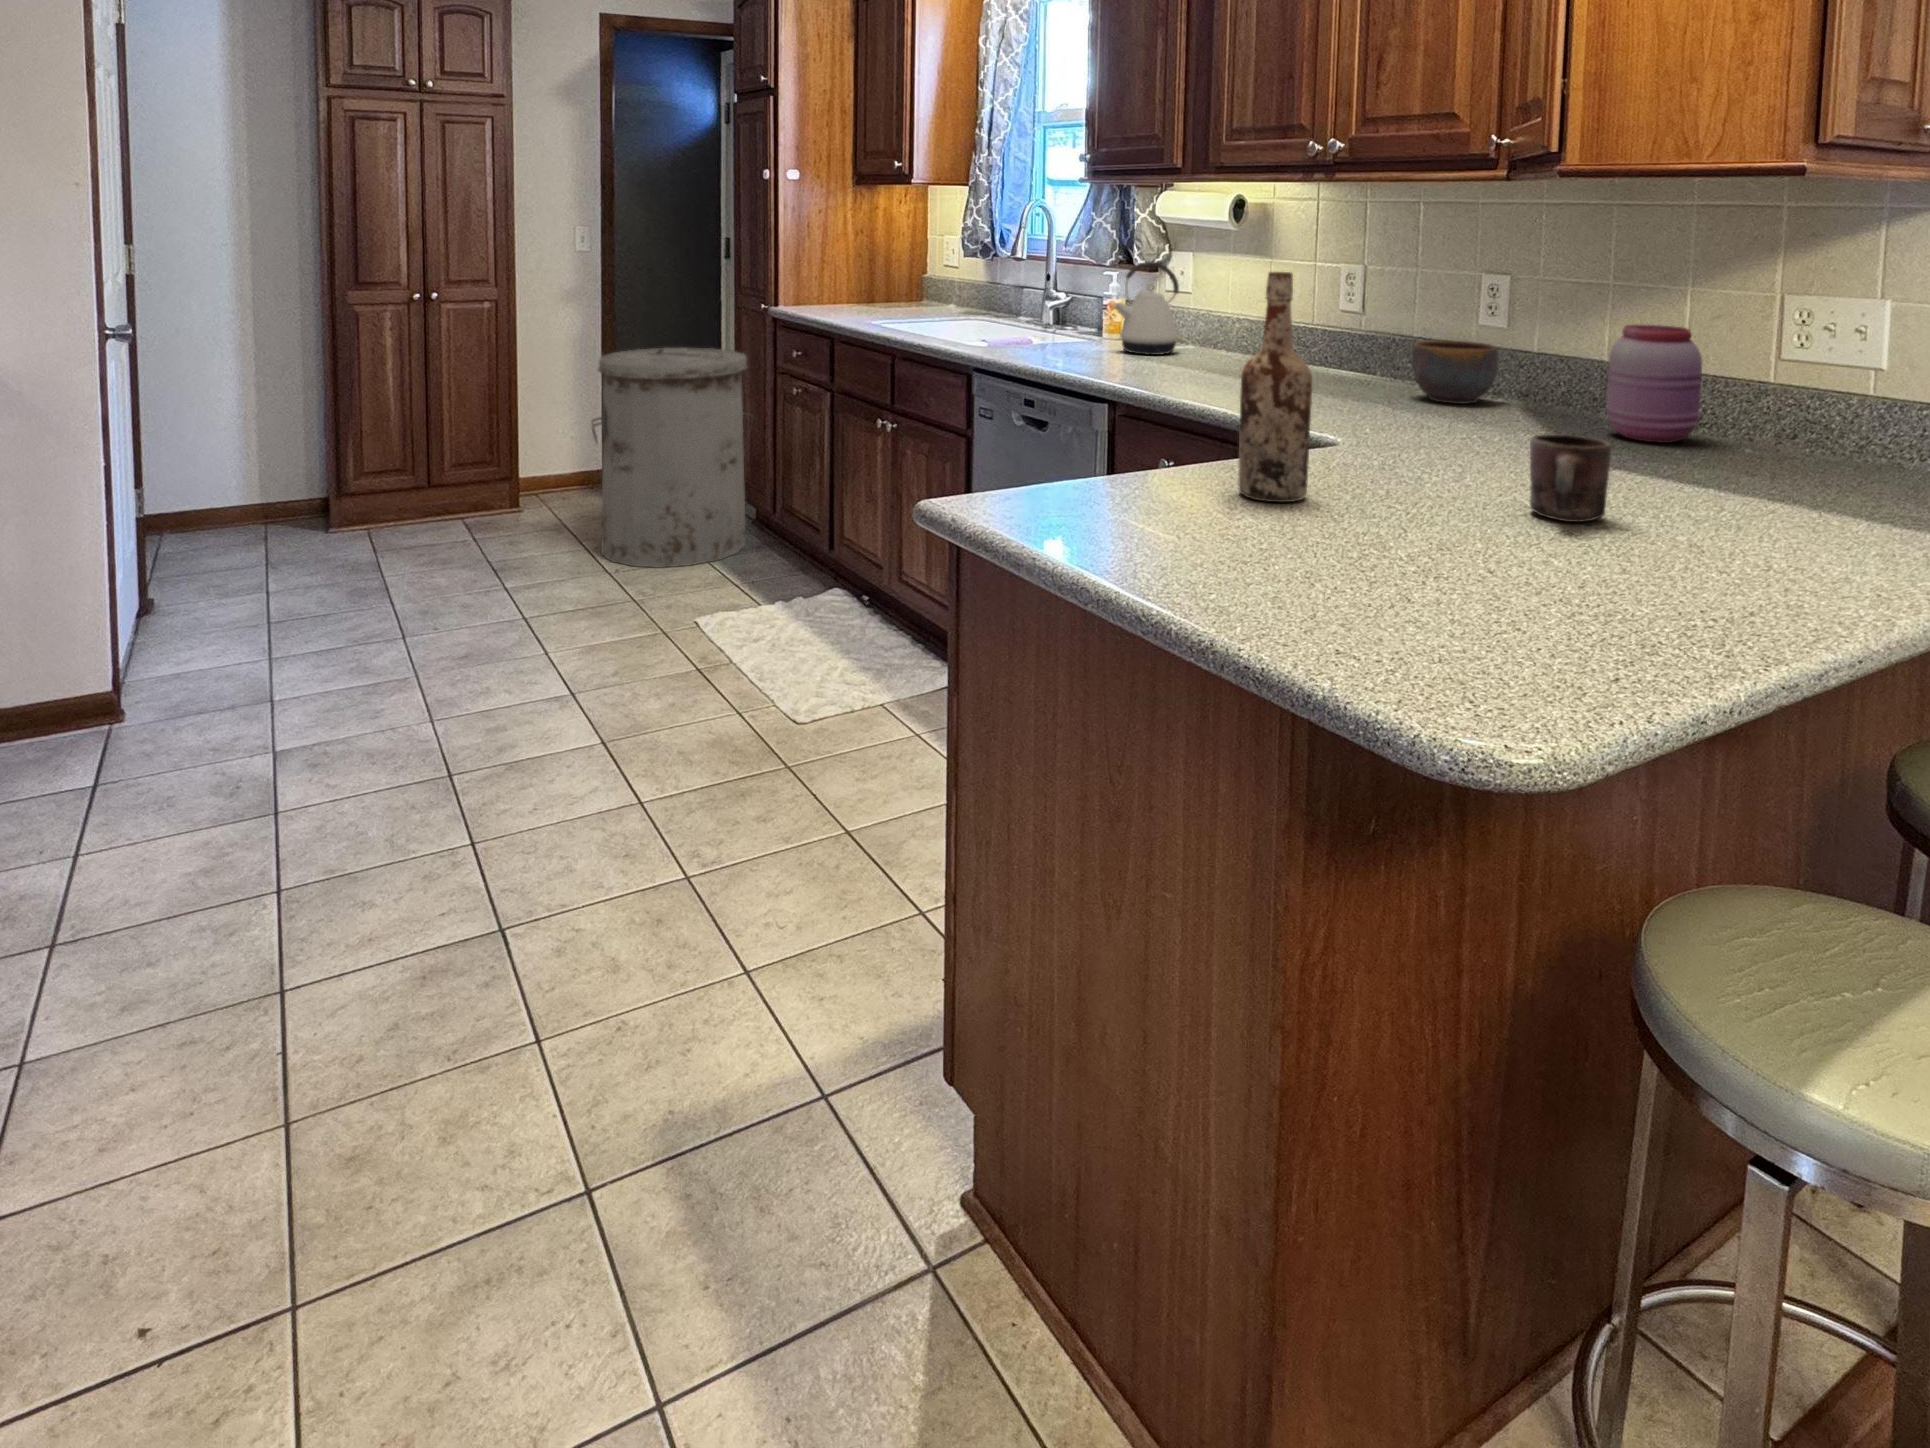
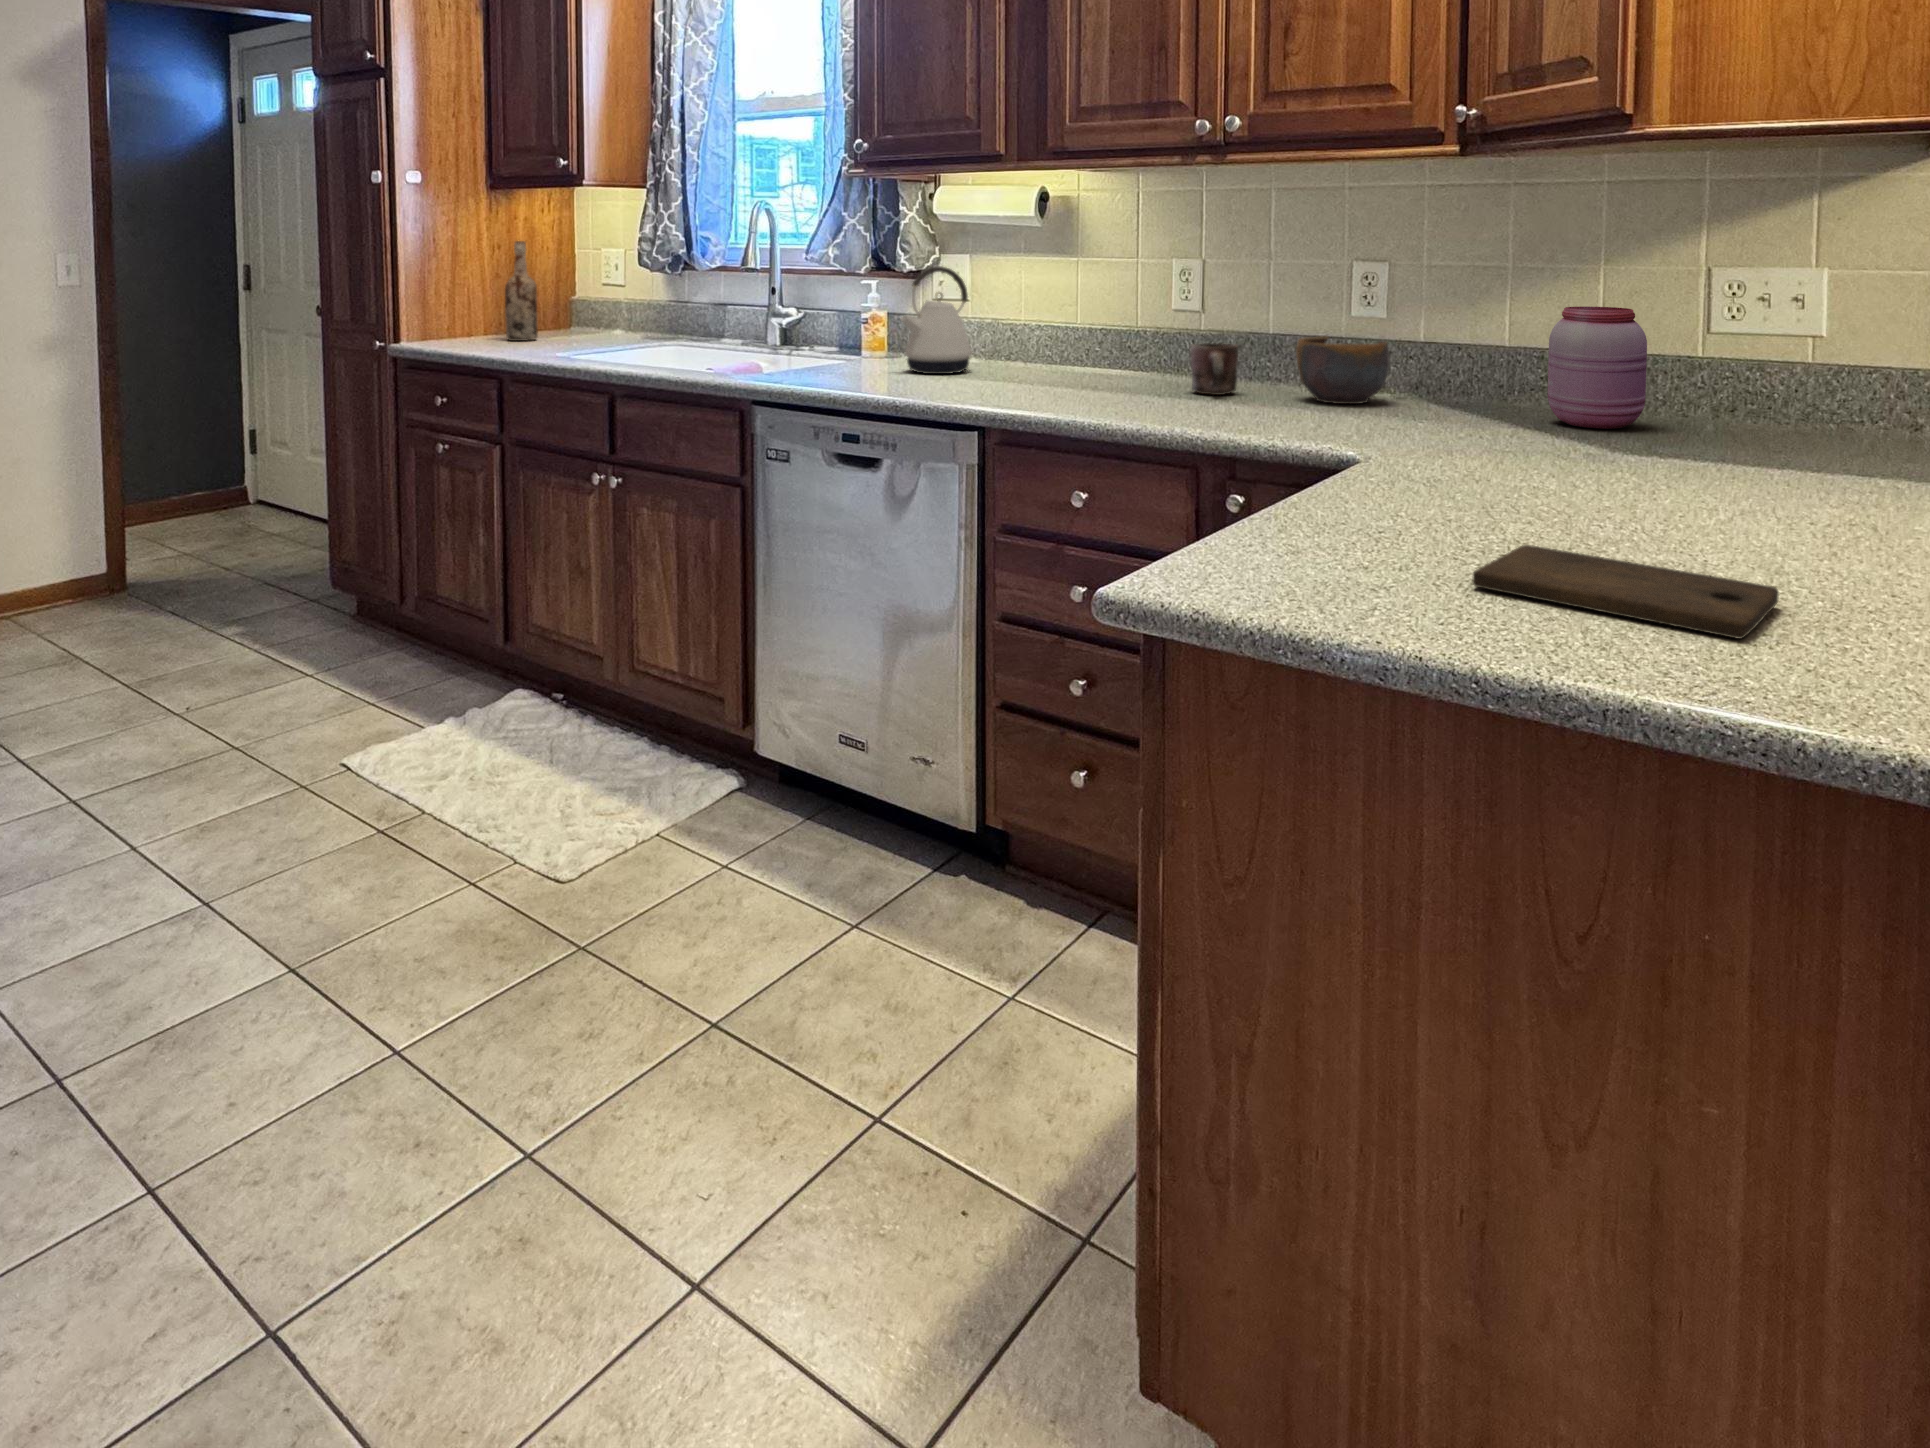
wine bottle: present [1238,272,1312,502] -> present [505,241,538,341]
trash can: present [592,347,752,568] -> none [131,404,362,705]
mug: present [1530,435,1611,522] -> present [1190,343,1238,395]
cutting board: none [1174,508,1382,579] -> present [1472,545,1779,639]

